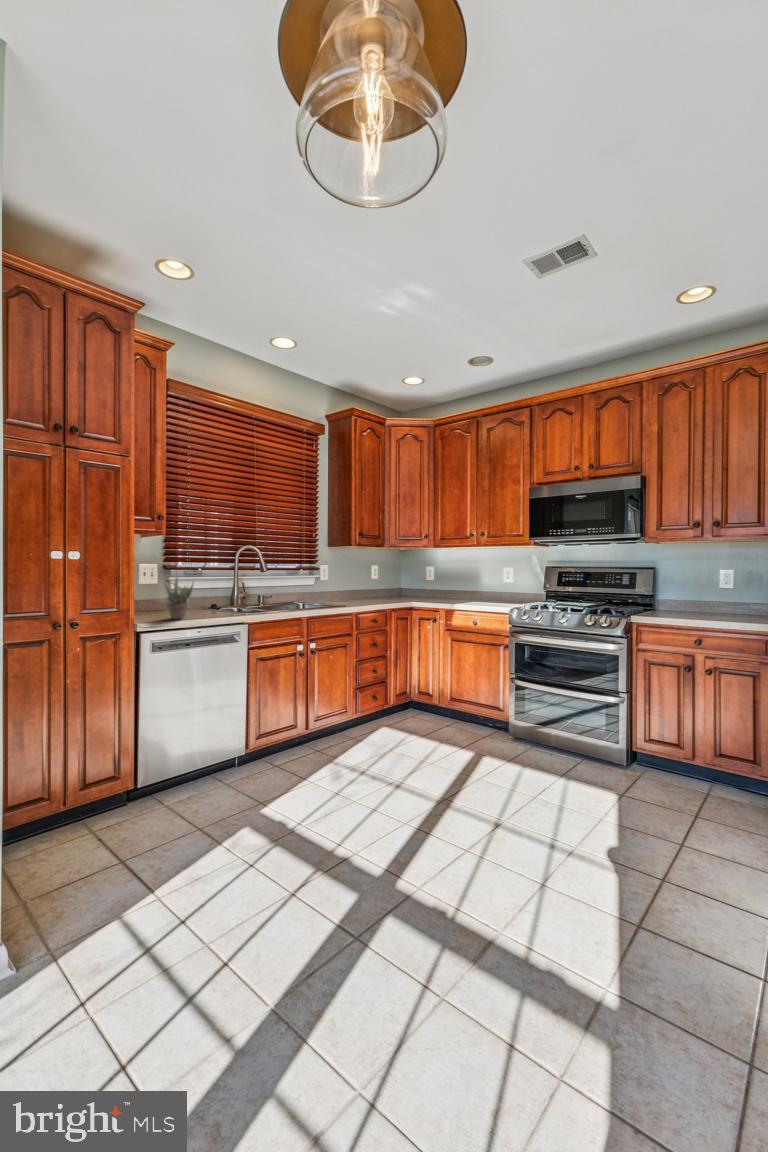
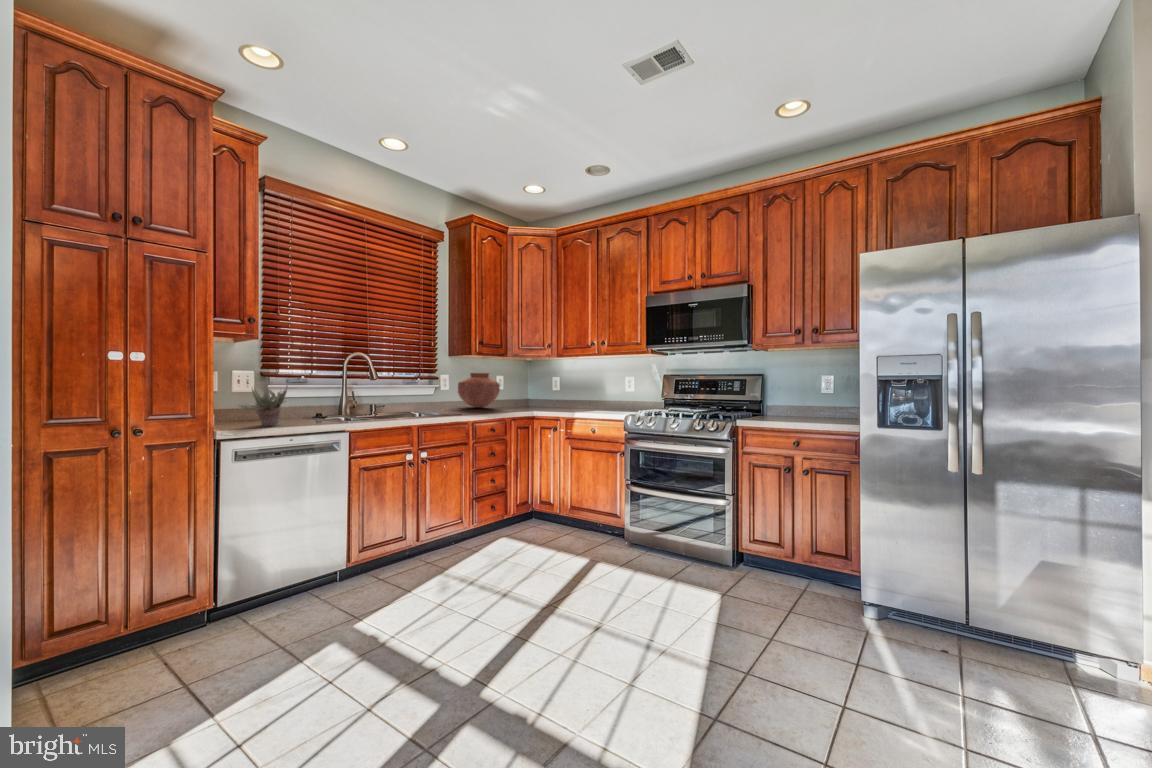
vase: none [337,565,378,599] -> present [458,373,500,408]

